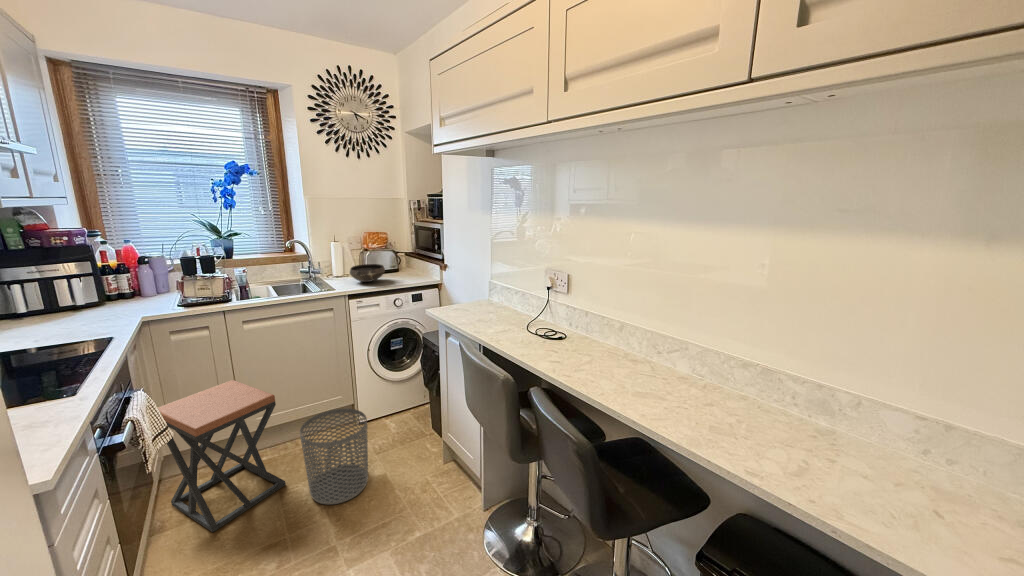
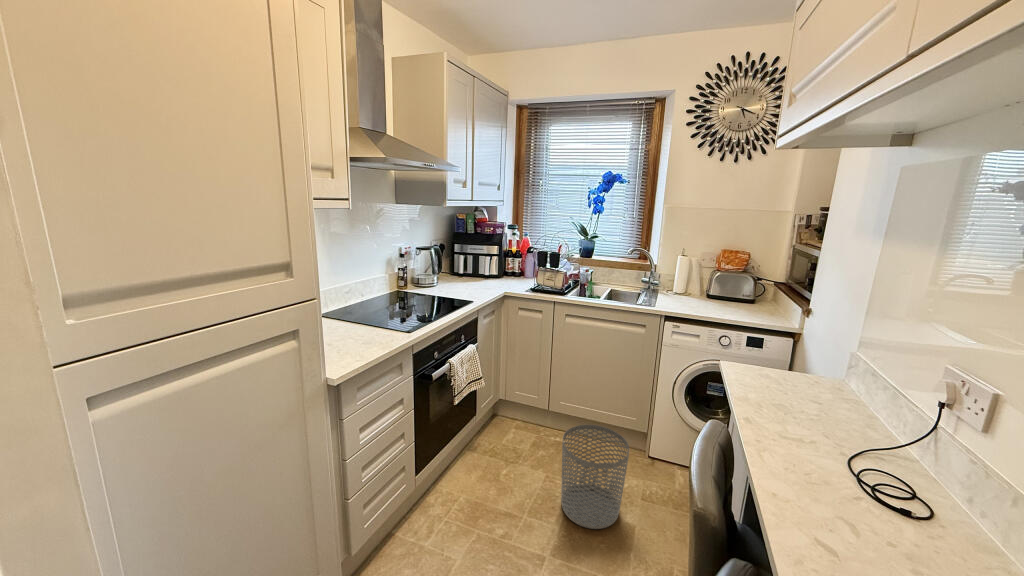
bowl: present [350,264,385,282] -> none [682,285,725,306]
stool: present [158,380,286,532] -> none [487,361,560,476]

